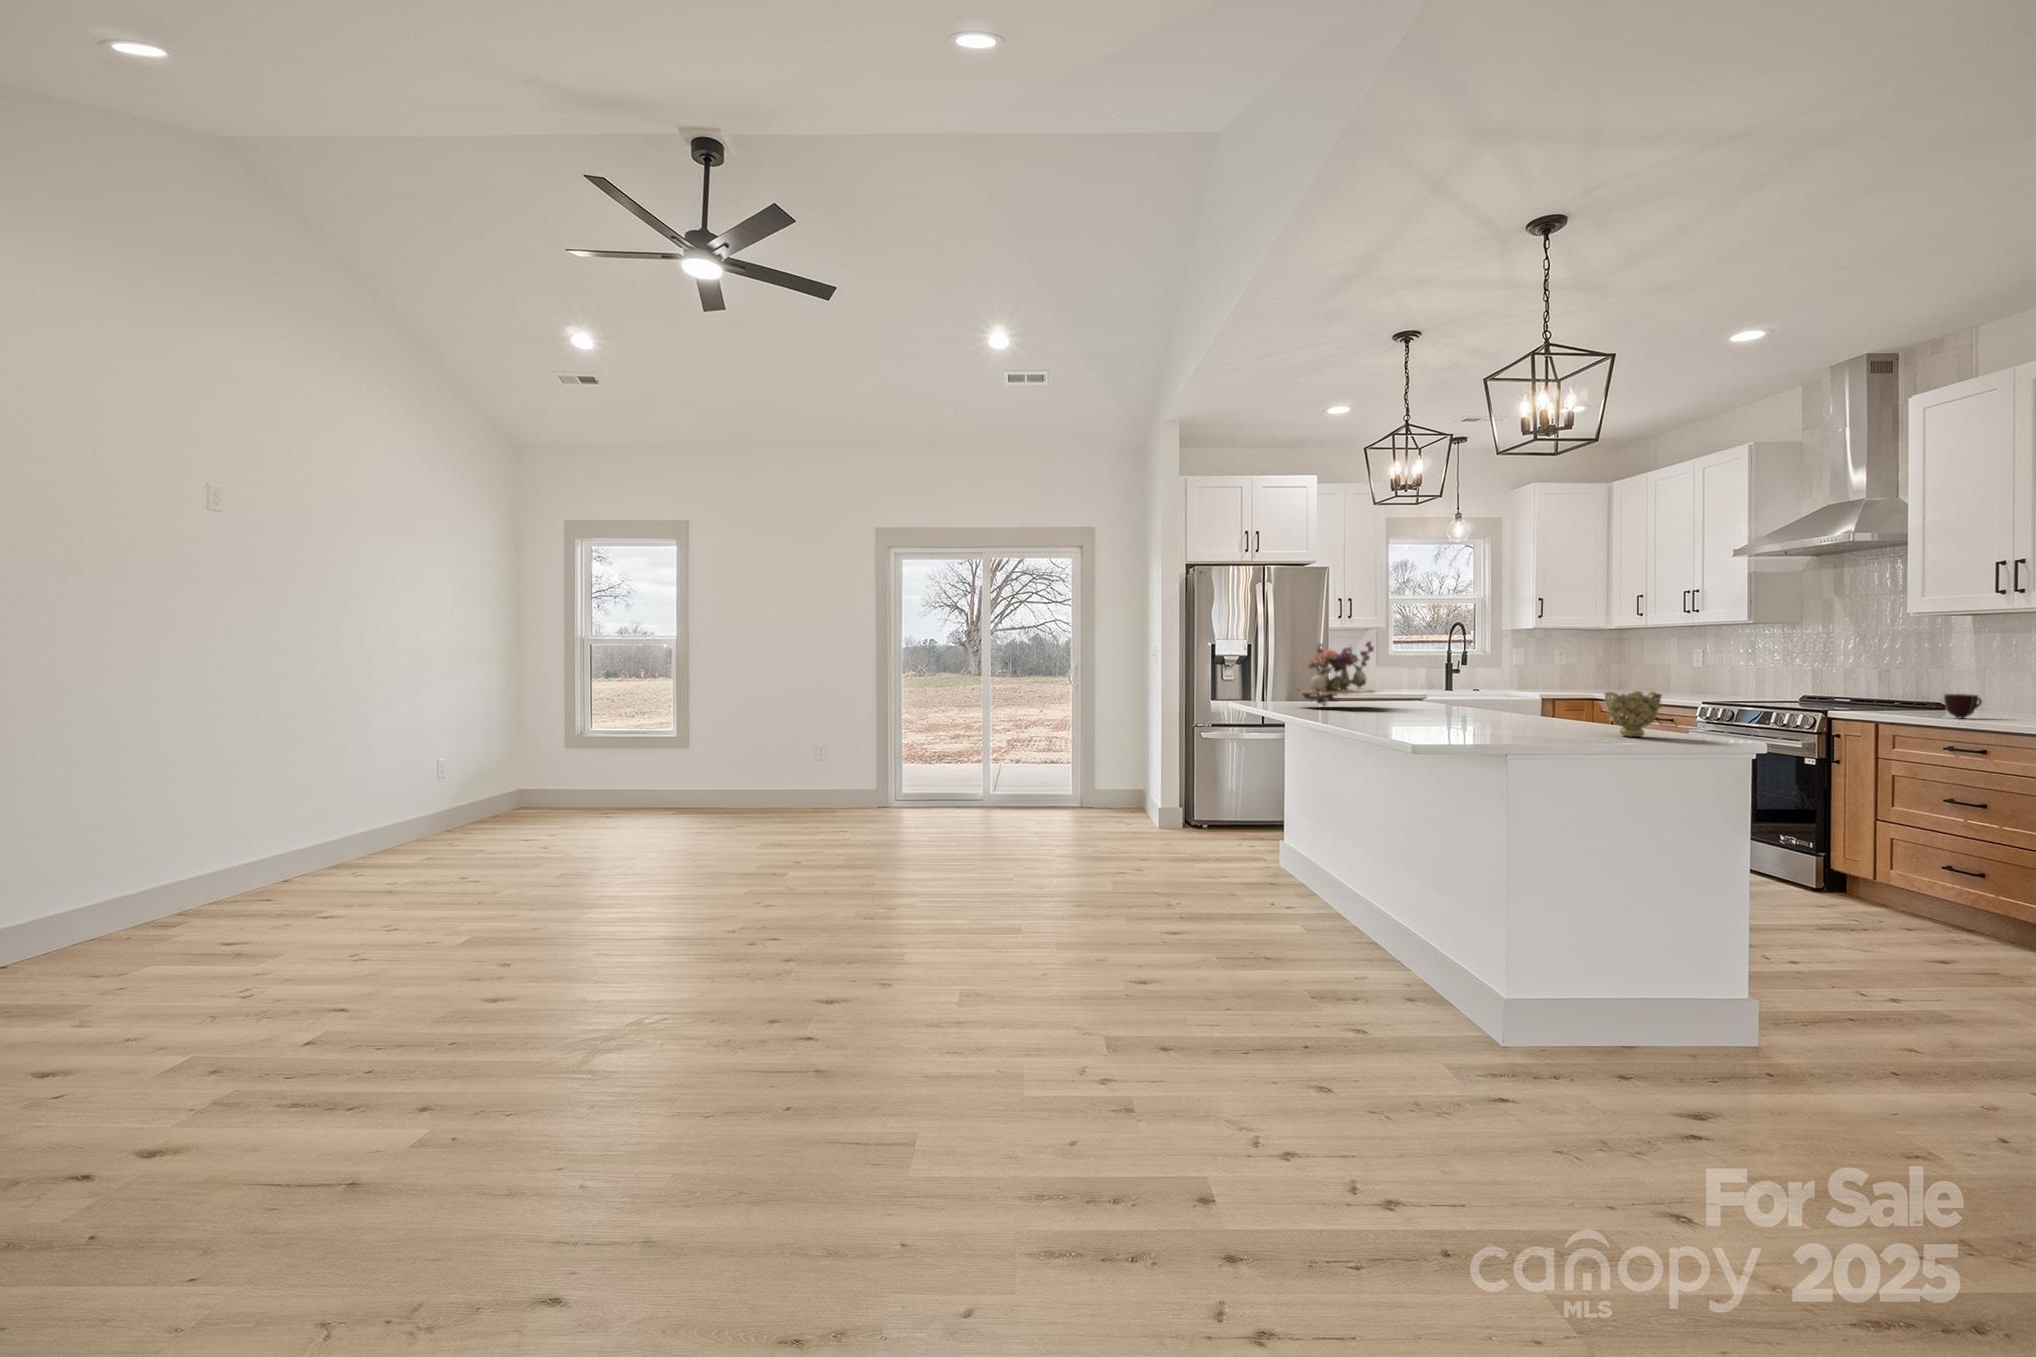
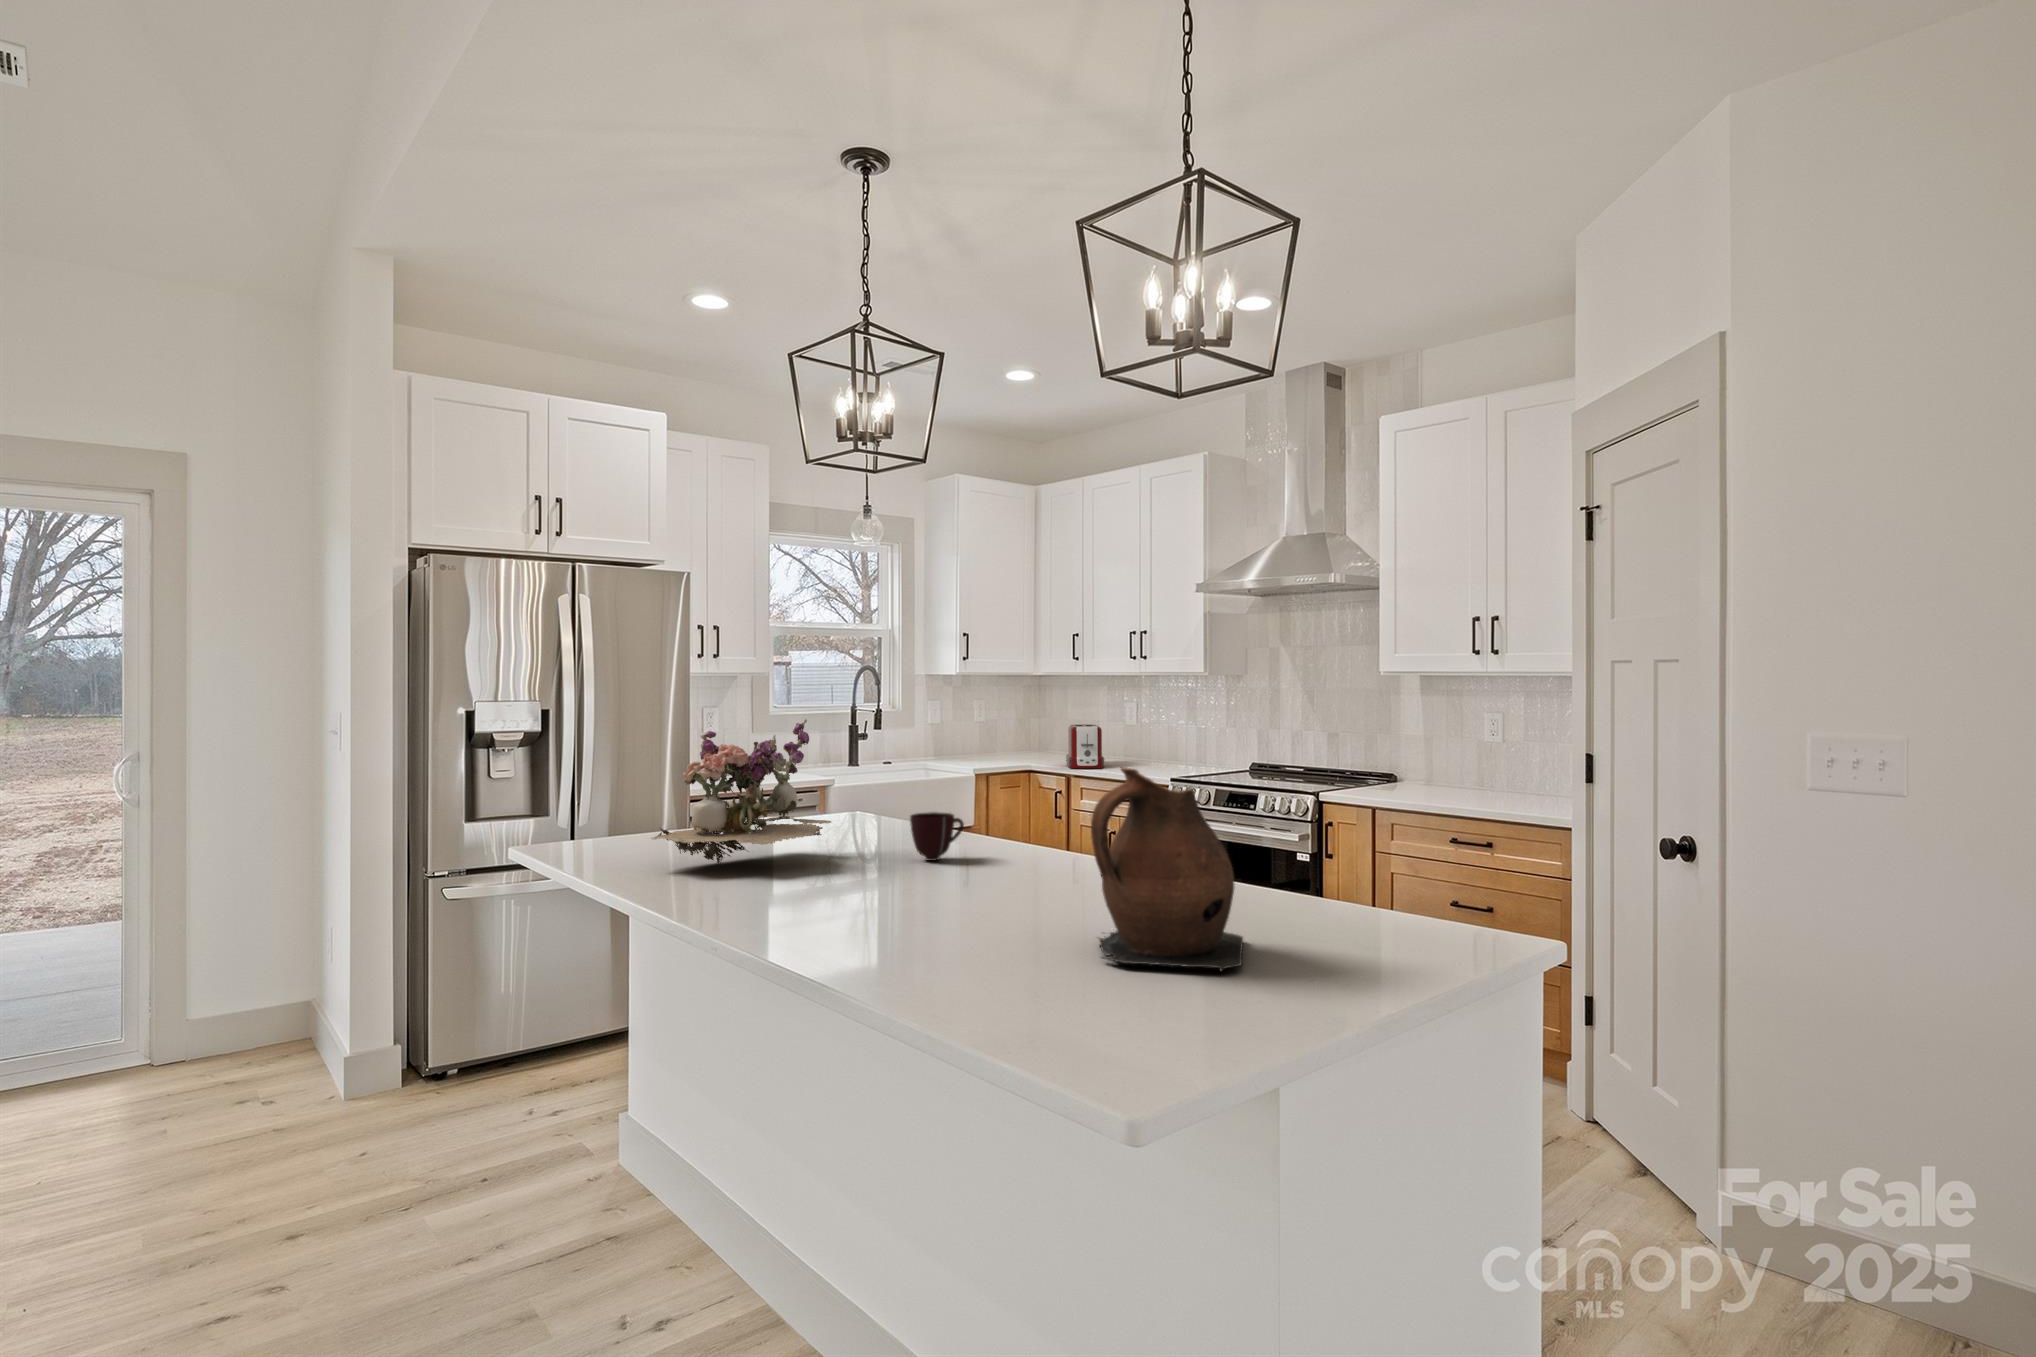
ceramic pitcher: none [1470,646,1562,736] -> present [1091,767,1243,971]
toaster: none [1622,664,1657,696] -> present [1066,725,1105,769]
decorative bowl: present [1604,691,1662,737] -> none [1299,841,1395,937]
mug: present [1944,694,1982,718] -> present [910,812,964,861]

